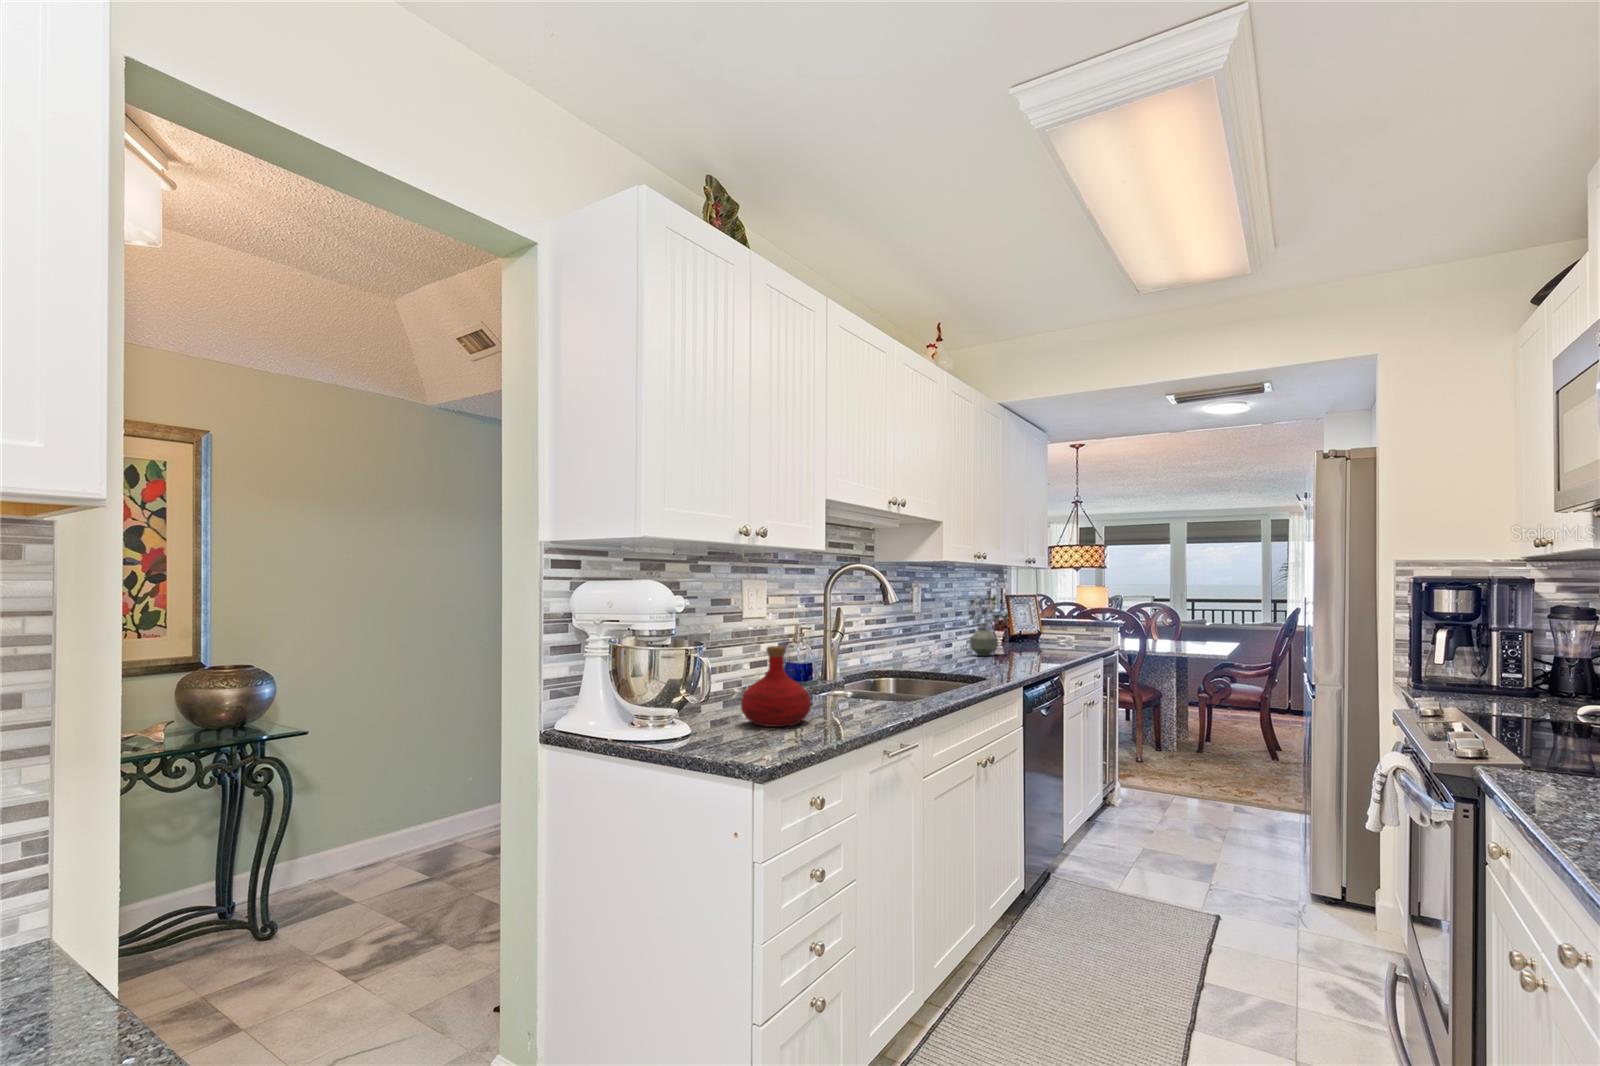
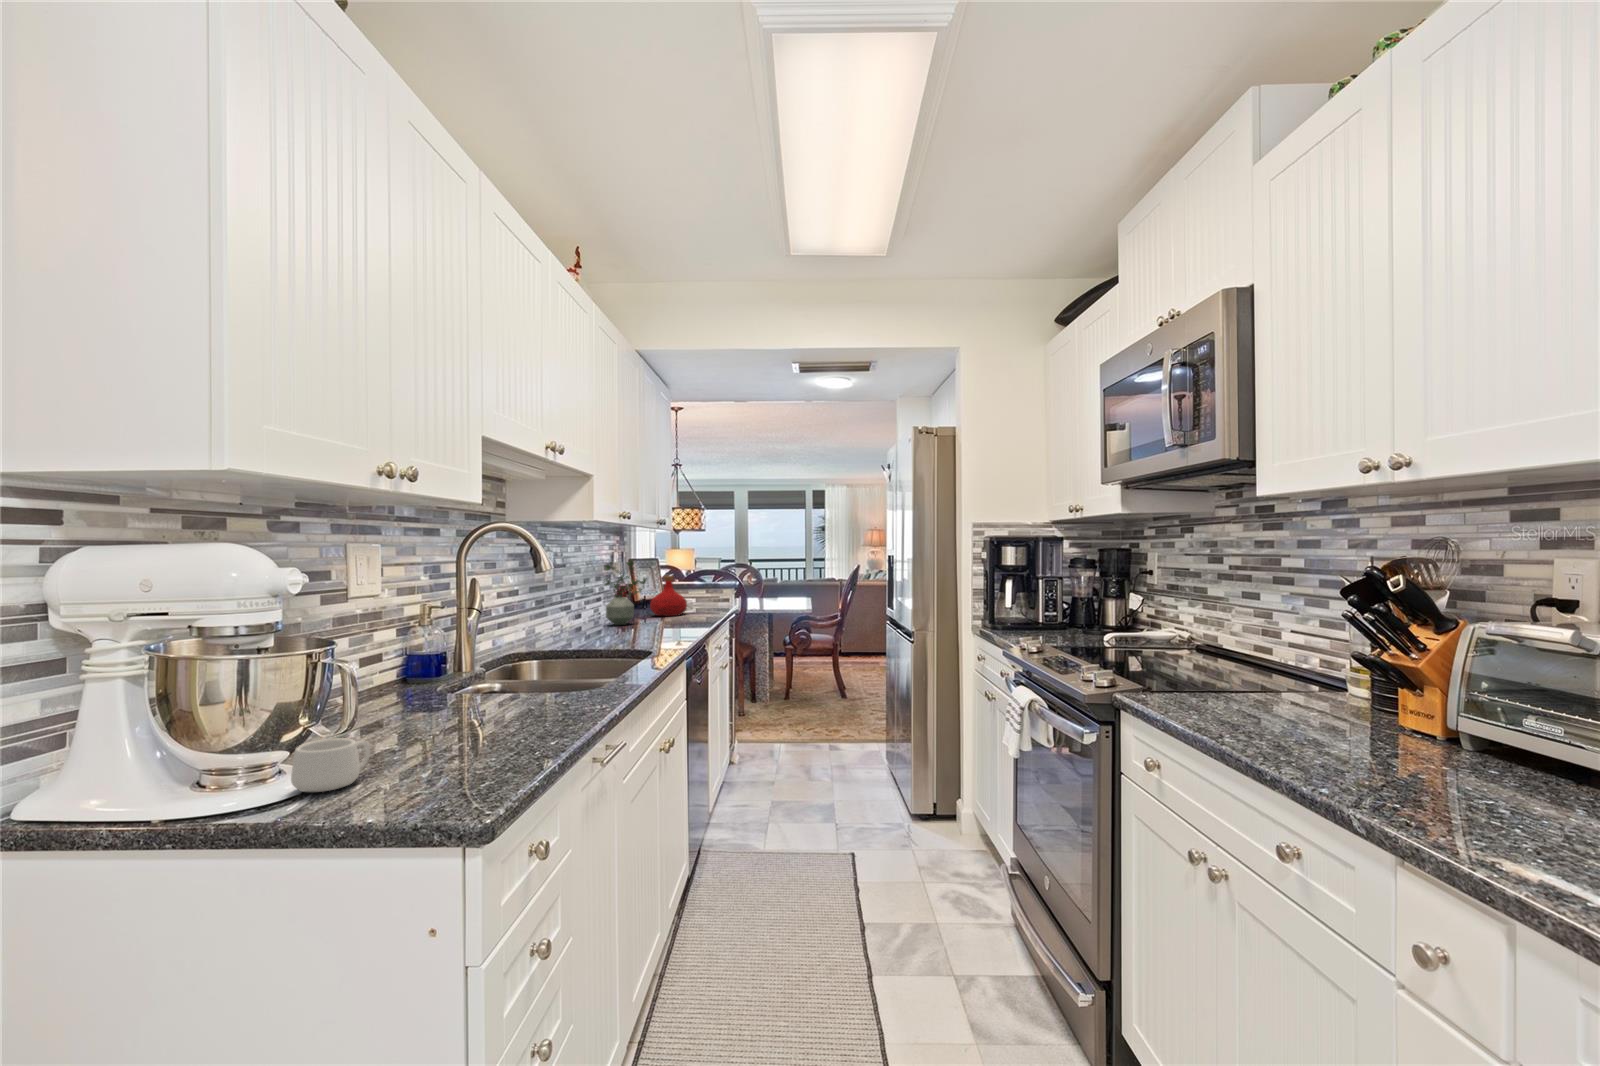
bottle: present [741,646,811,727] -> present [650,575,687,616]
mug: none [678,709,725,741] -> present [291,738,370,792]

